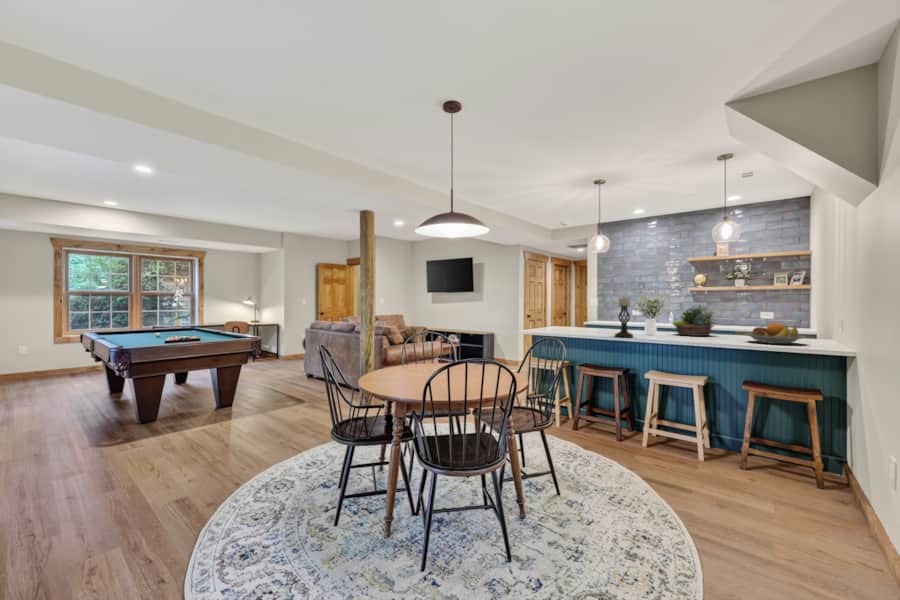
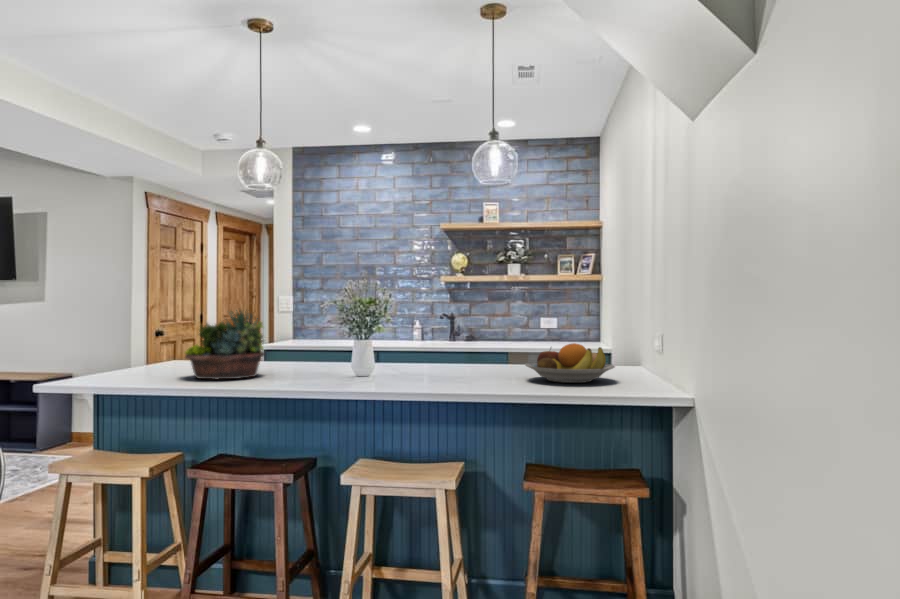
candle holder: present [615,297,633,338] -> none [286,293,327,387]
succulent planter: present [673,306,714,336] -> present [185,310,265,379]

